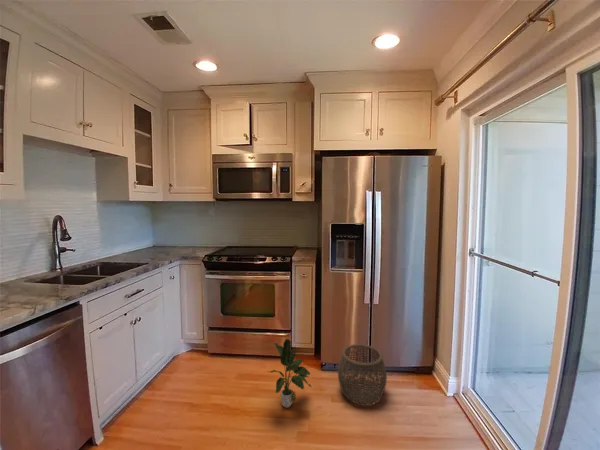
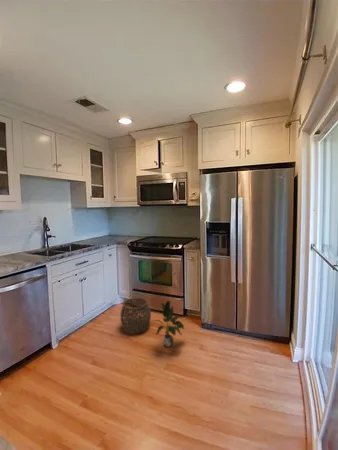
woven basket: present [338,344,387,404] -> present [120,298,151,333]

